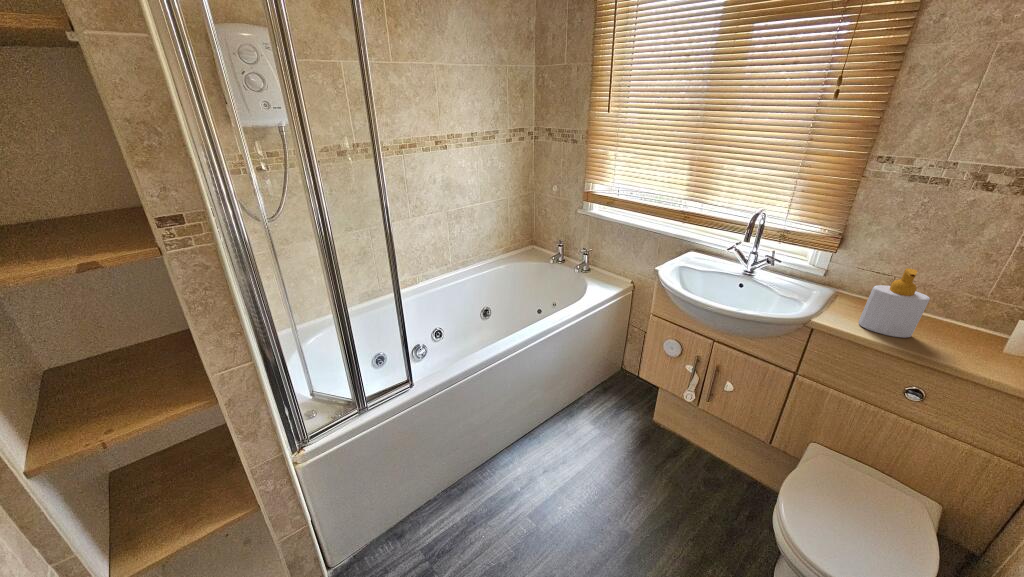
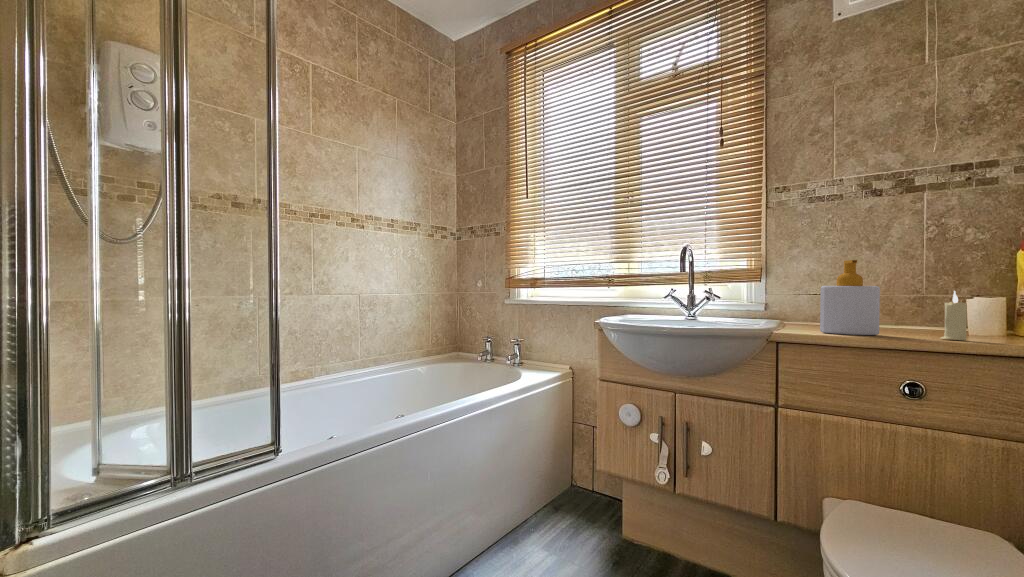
candle: none [960,322,1000,363] -> present [940,291,967,340]

